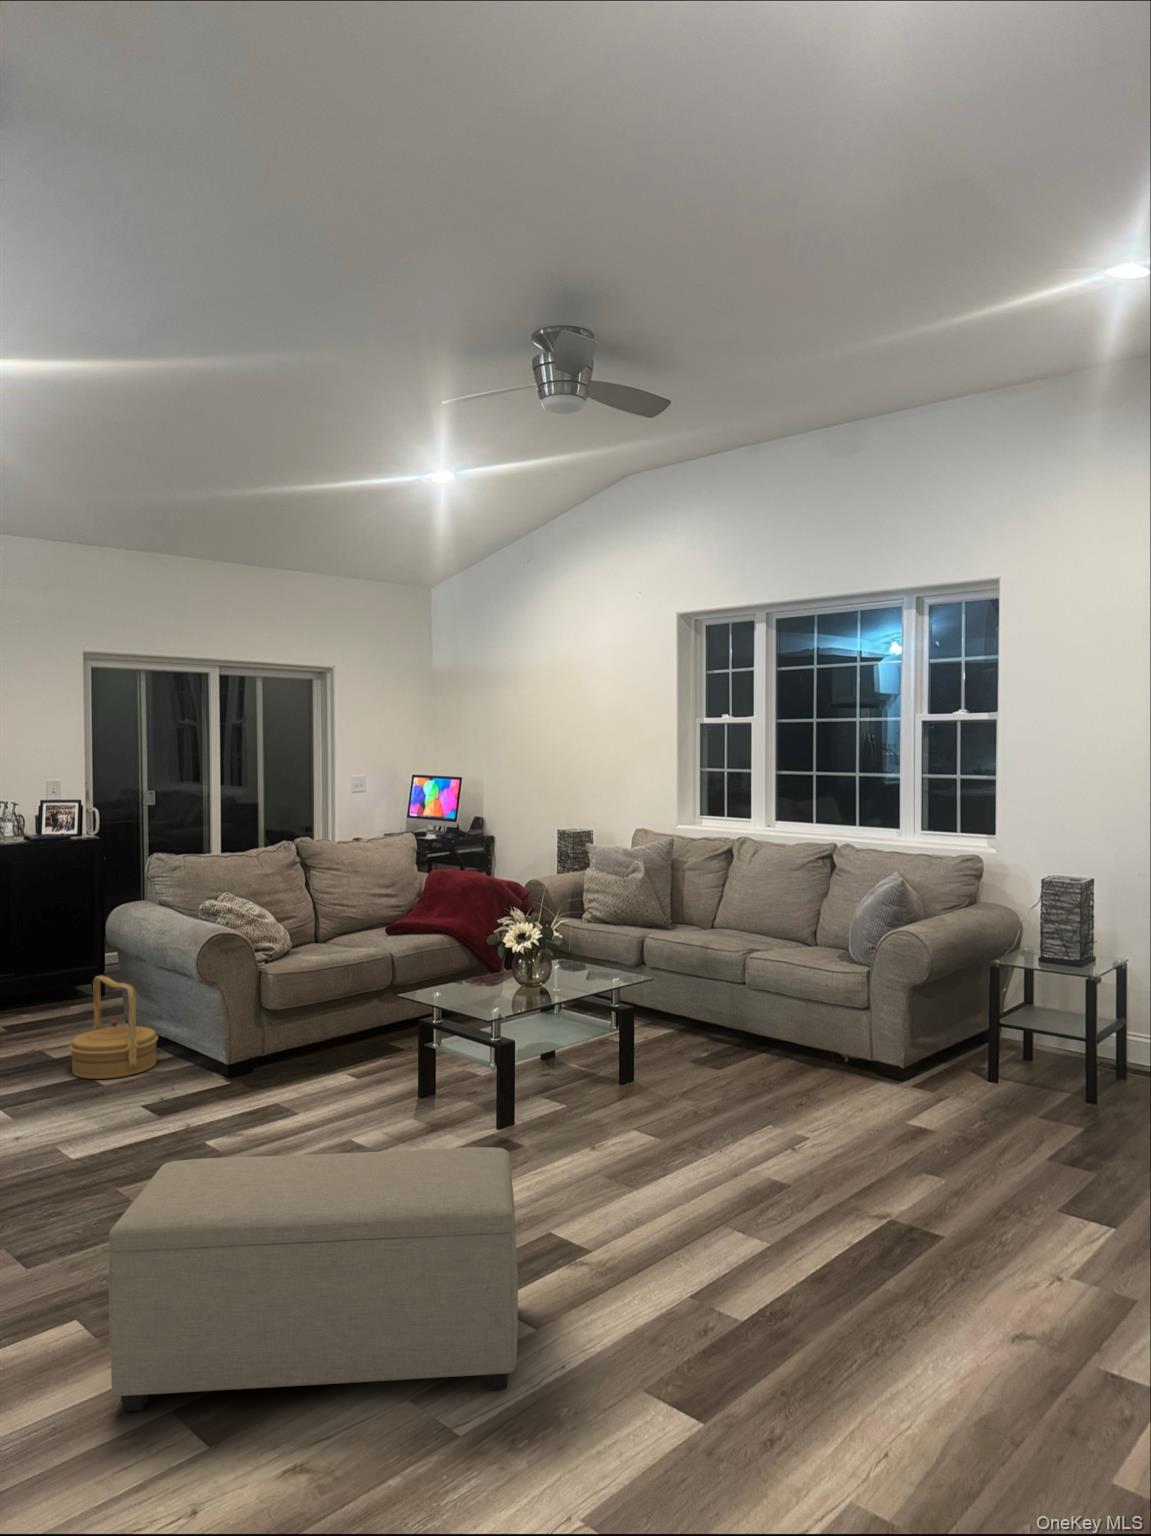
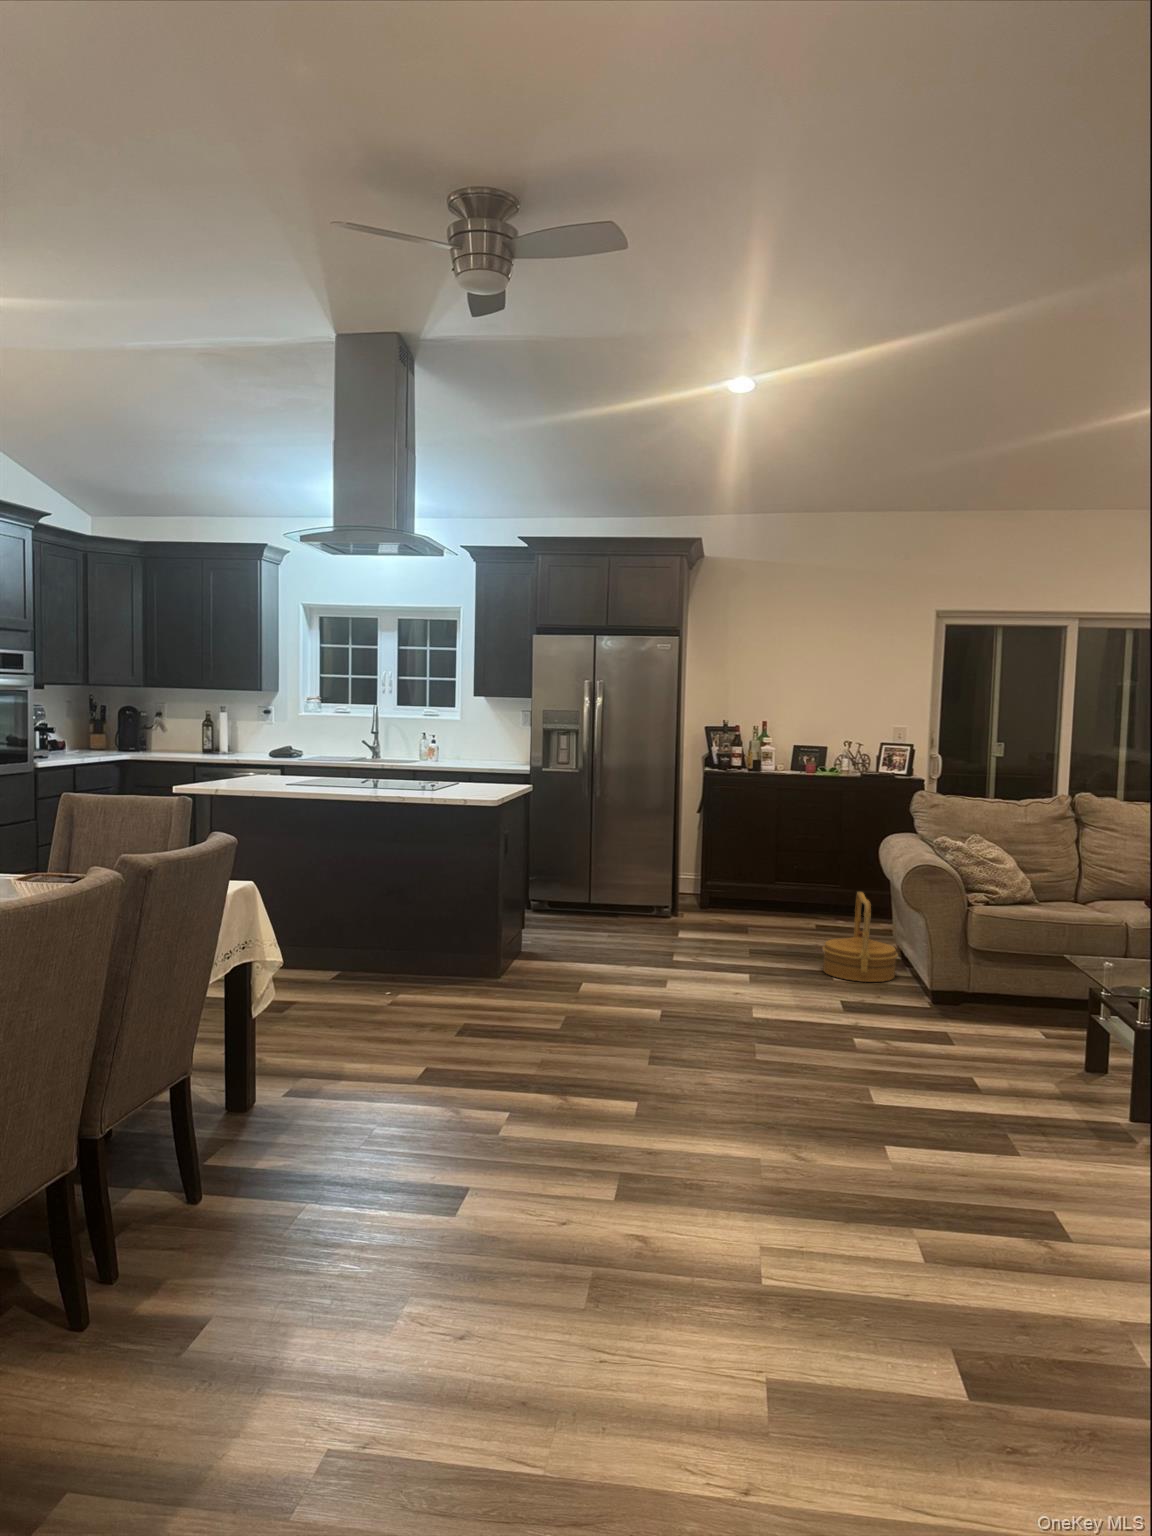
ottoman: present [109,1147,518,1411] -> none [589,1001,940,1280]

